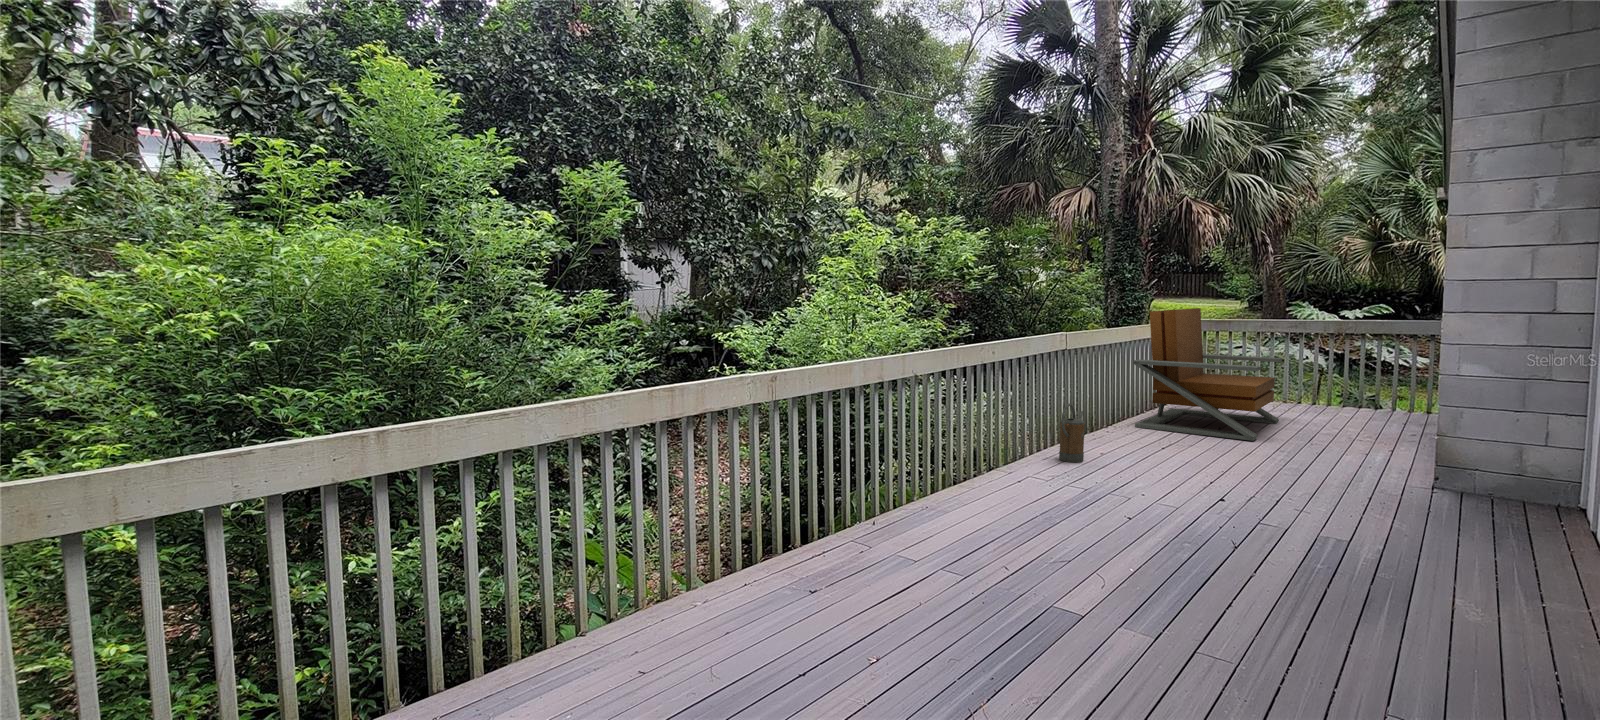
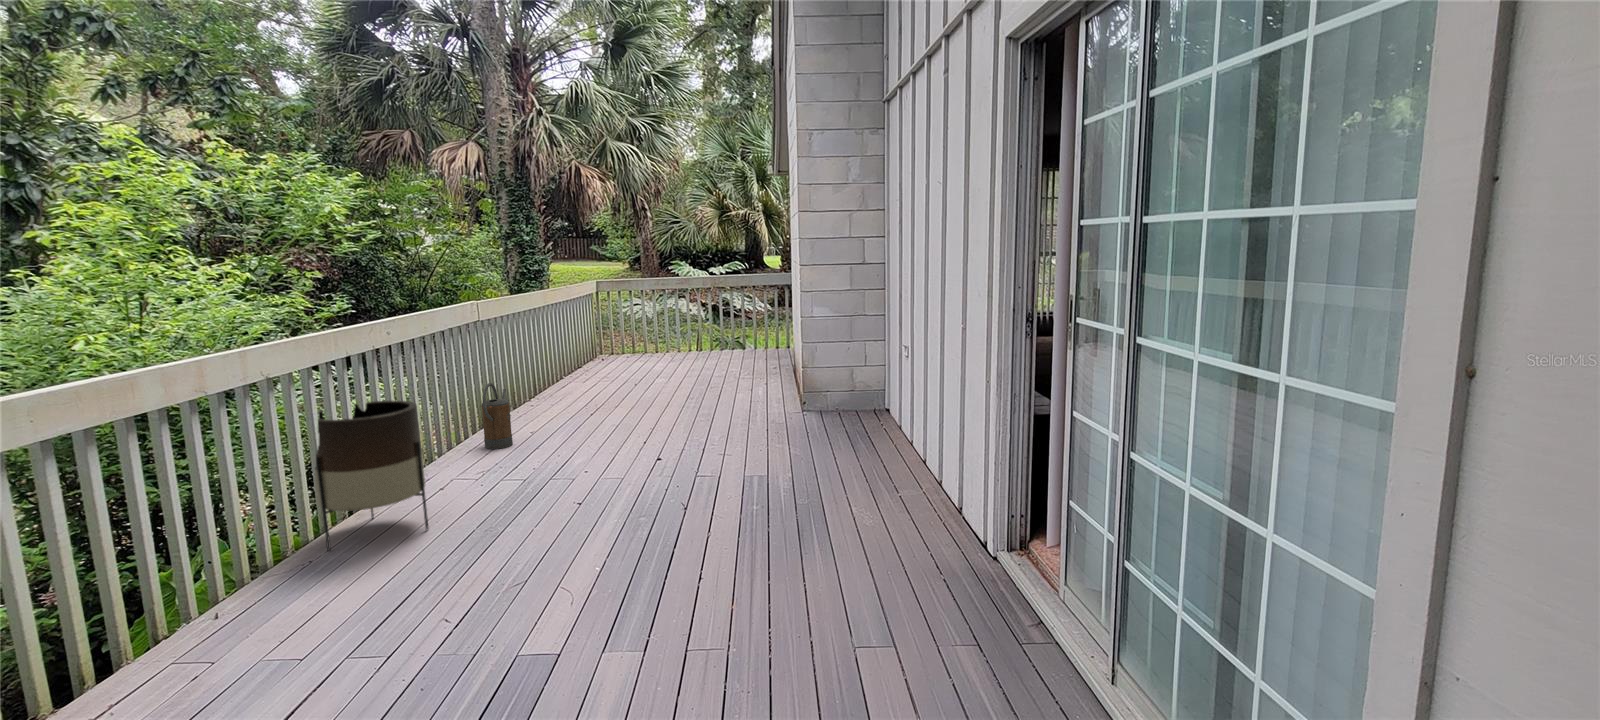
lounge chair: present [1133,308,1282,441] -> none [549,270,679,396]
planter: none [934,403,1009,510] -> present [315,401,428,551]

